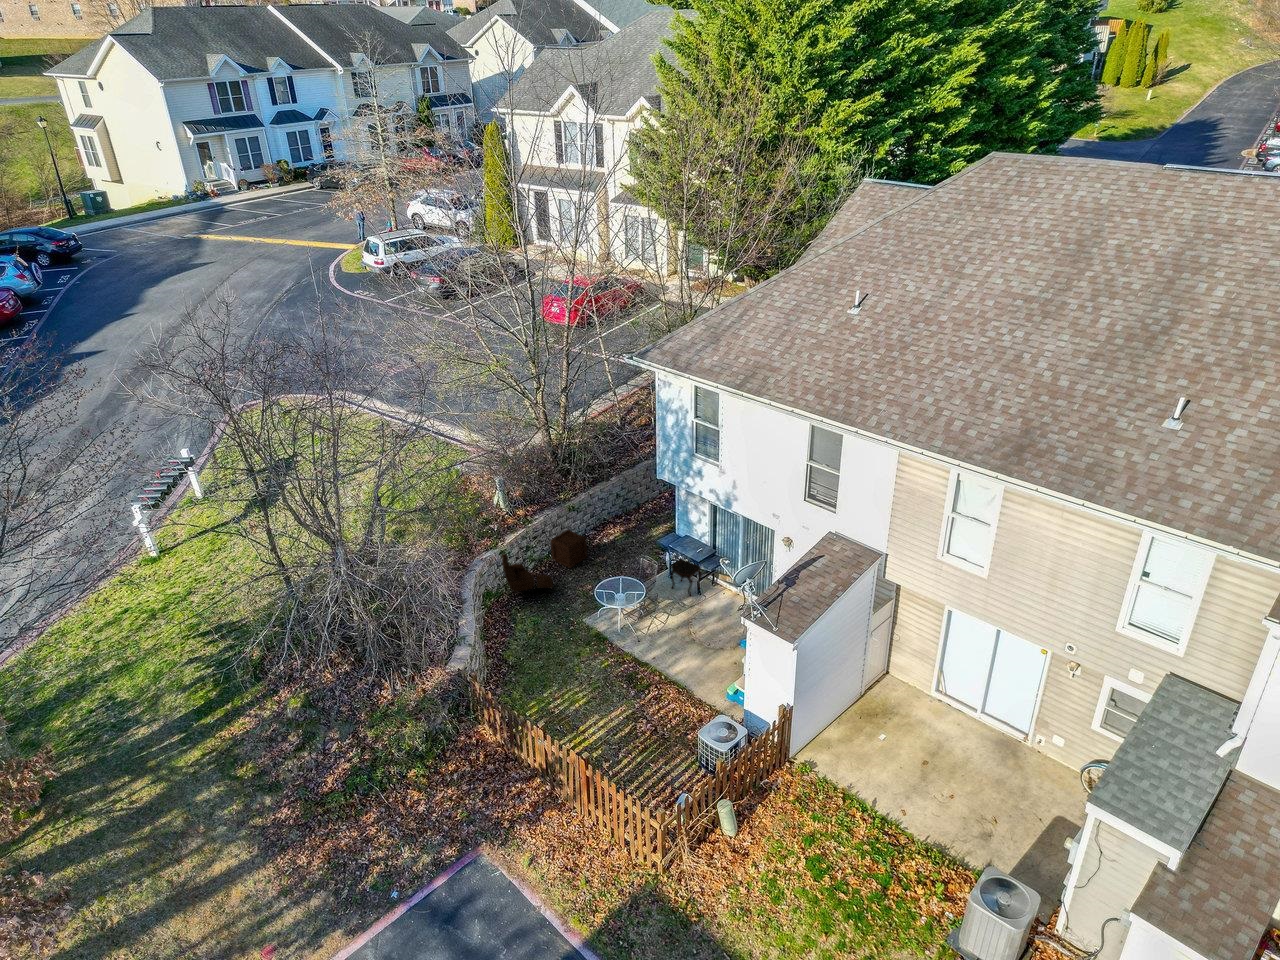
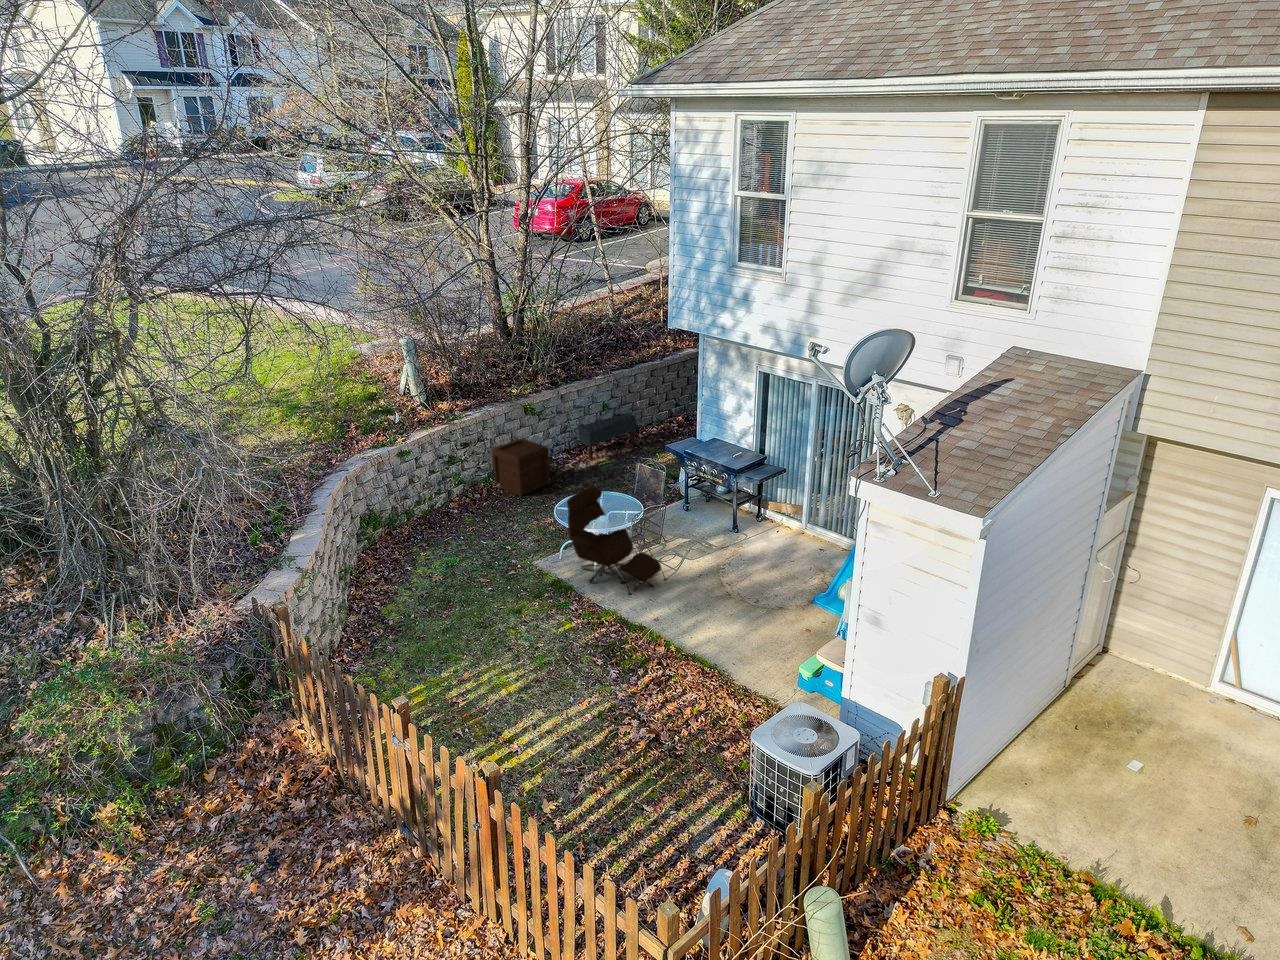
bench: none [599,499,639,536] -> present [578,413,636,459]
lounge chair: present [502,553,553,600] -> present [567,486,661,591]
side table: present [670,559,701,596] -> none [685,472,738,534]

